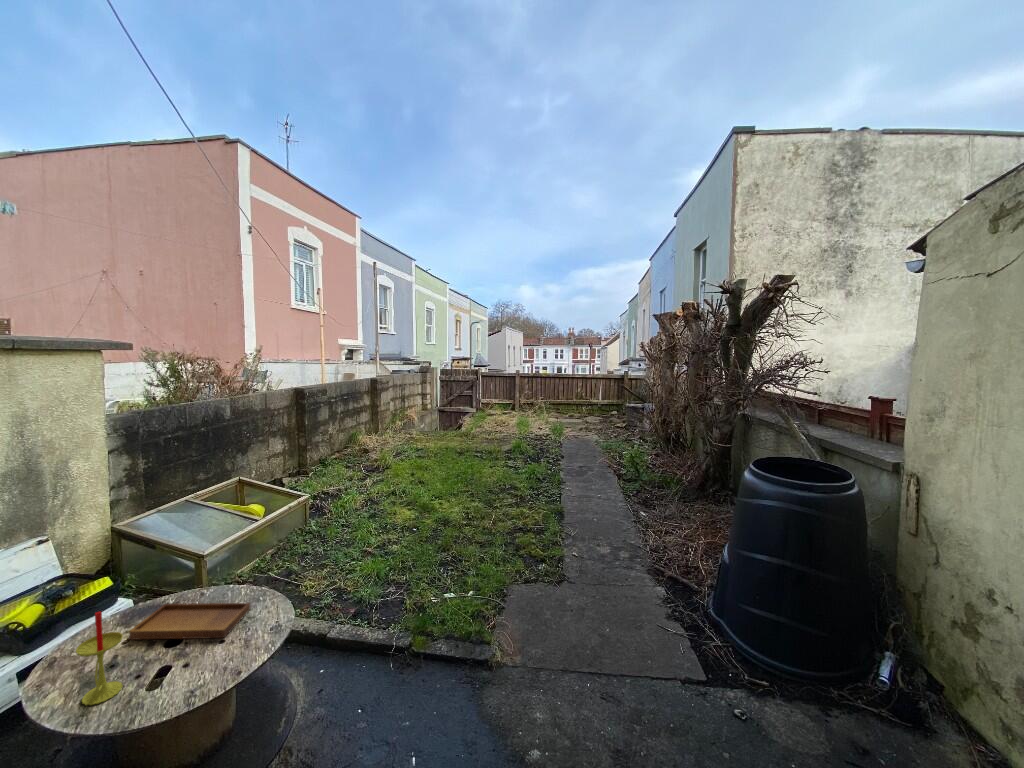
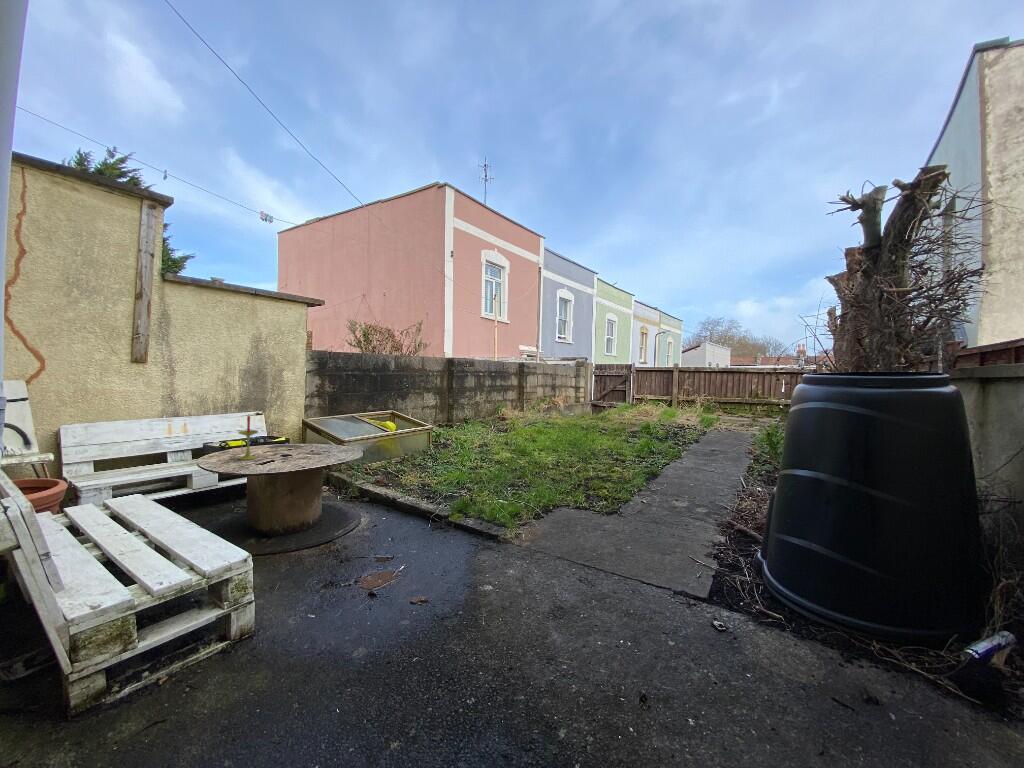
tray: present [129,591,250,640] -> none [274,432,331,455]

